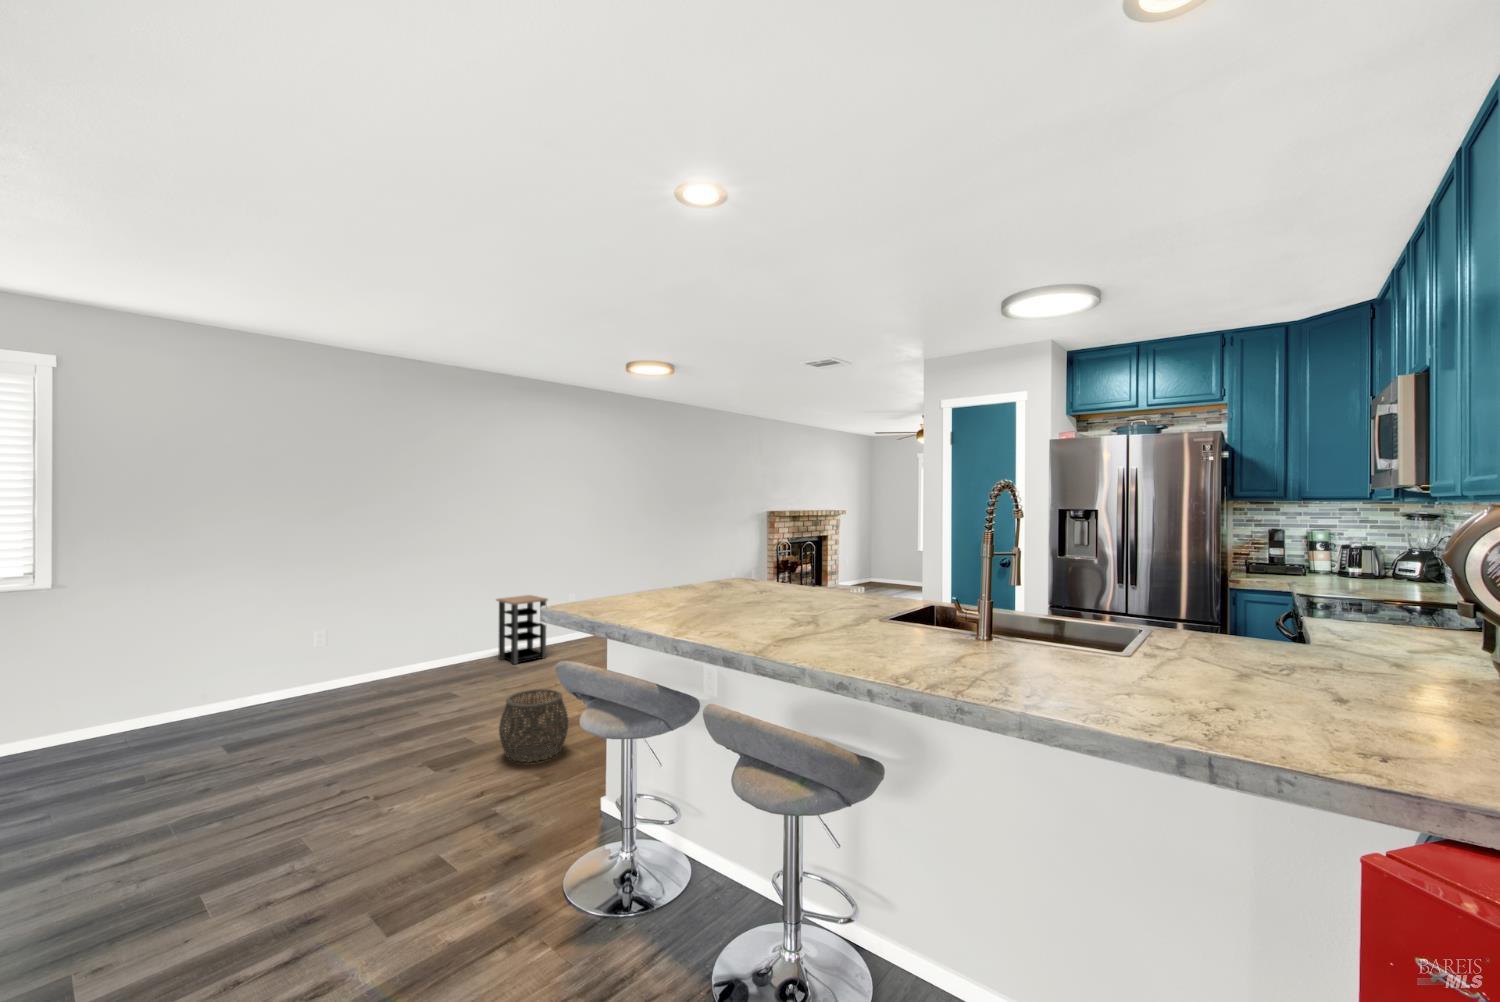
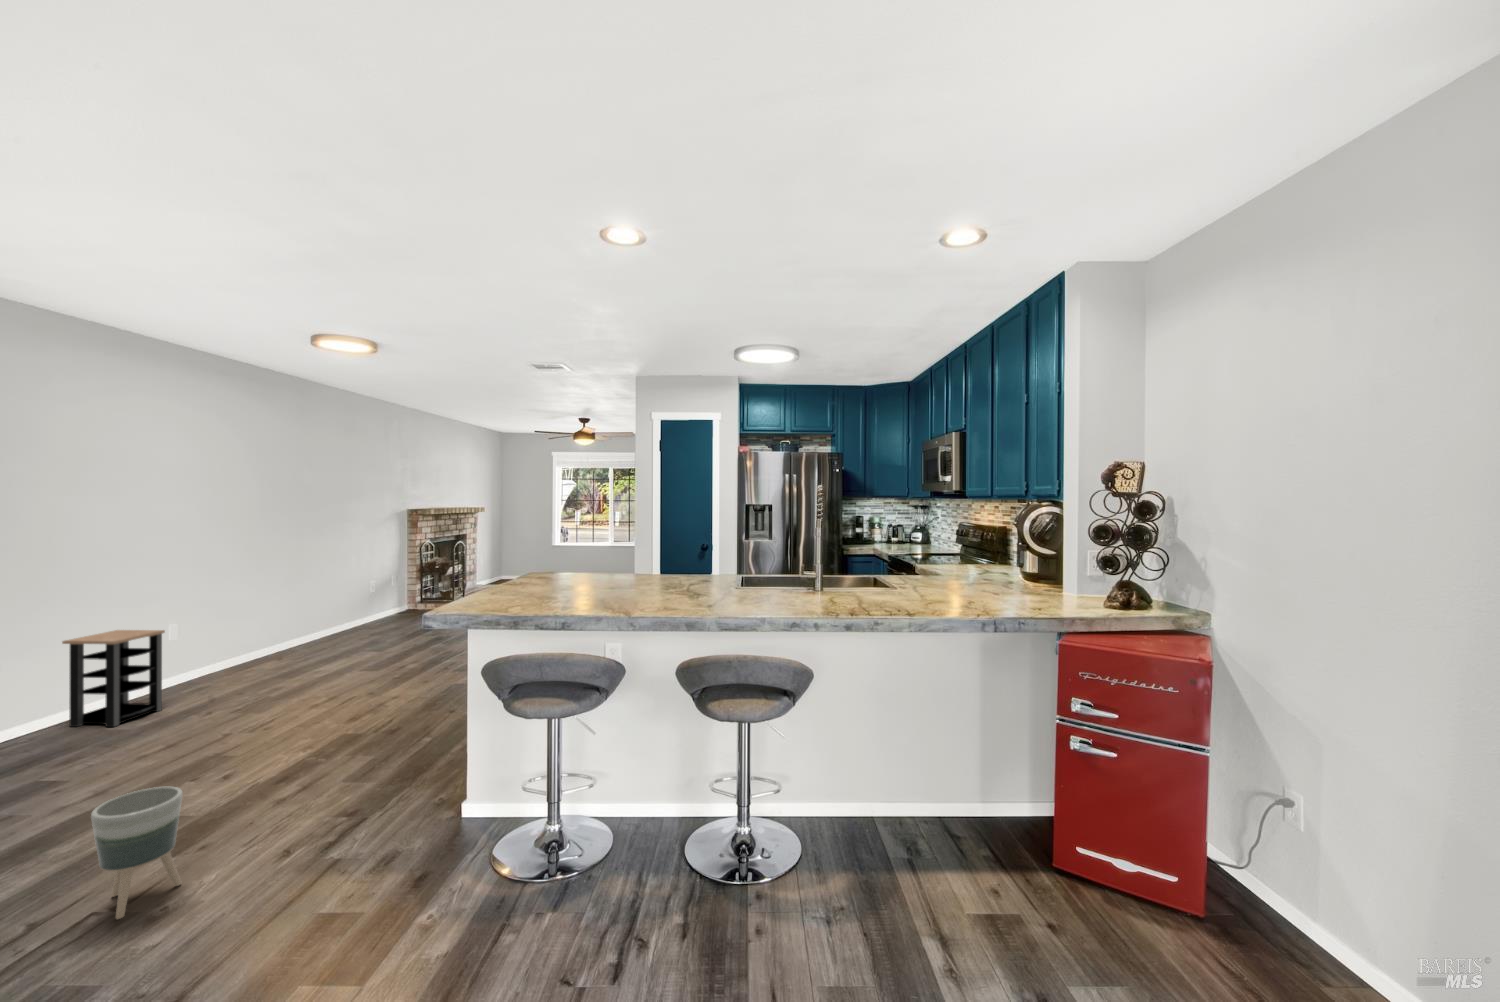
woven basket: present [499,689,569,762] -> none [253,721,351,814]
planter: none [363,715,418,806] -> present [91,786,182,919]

